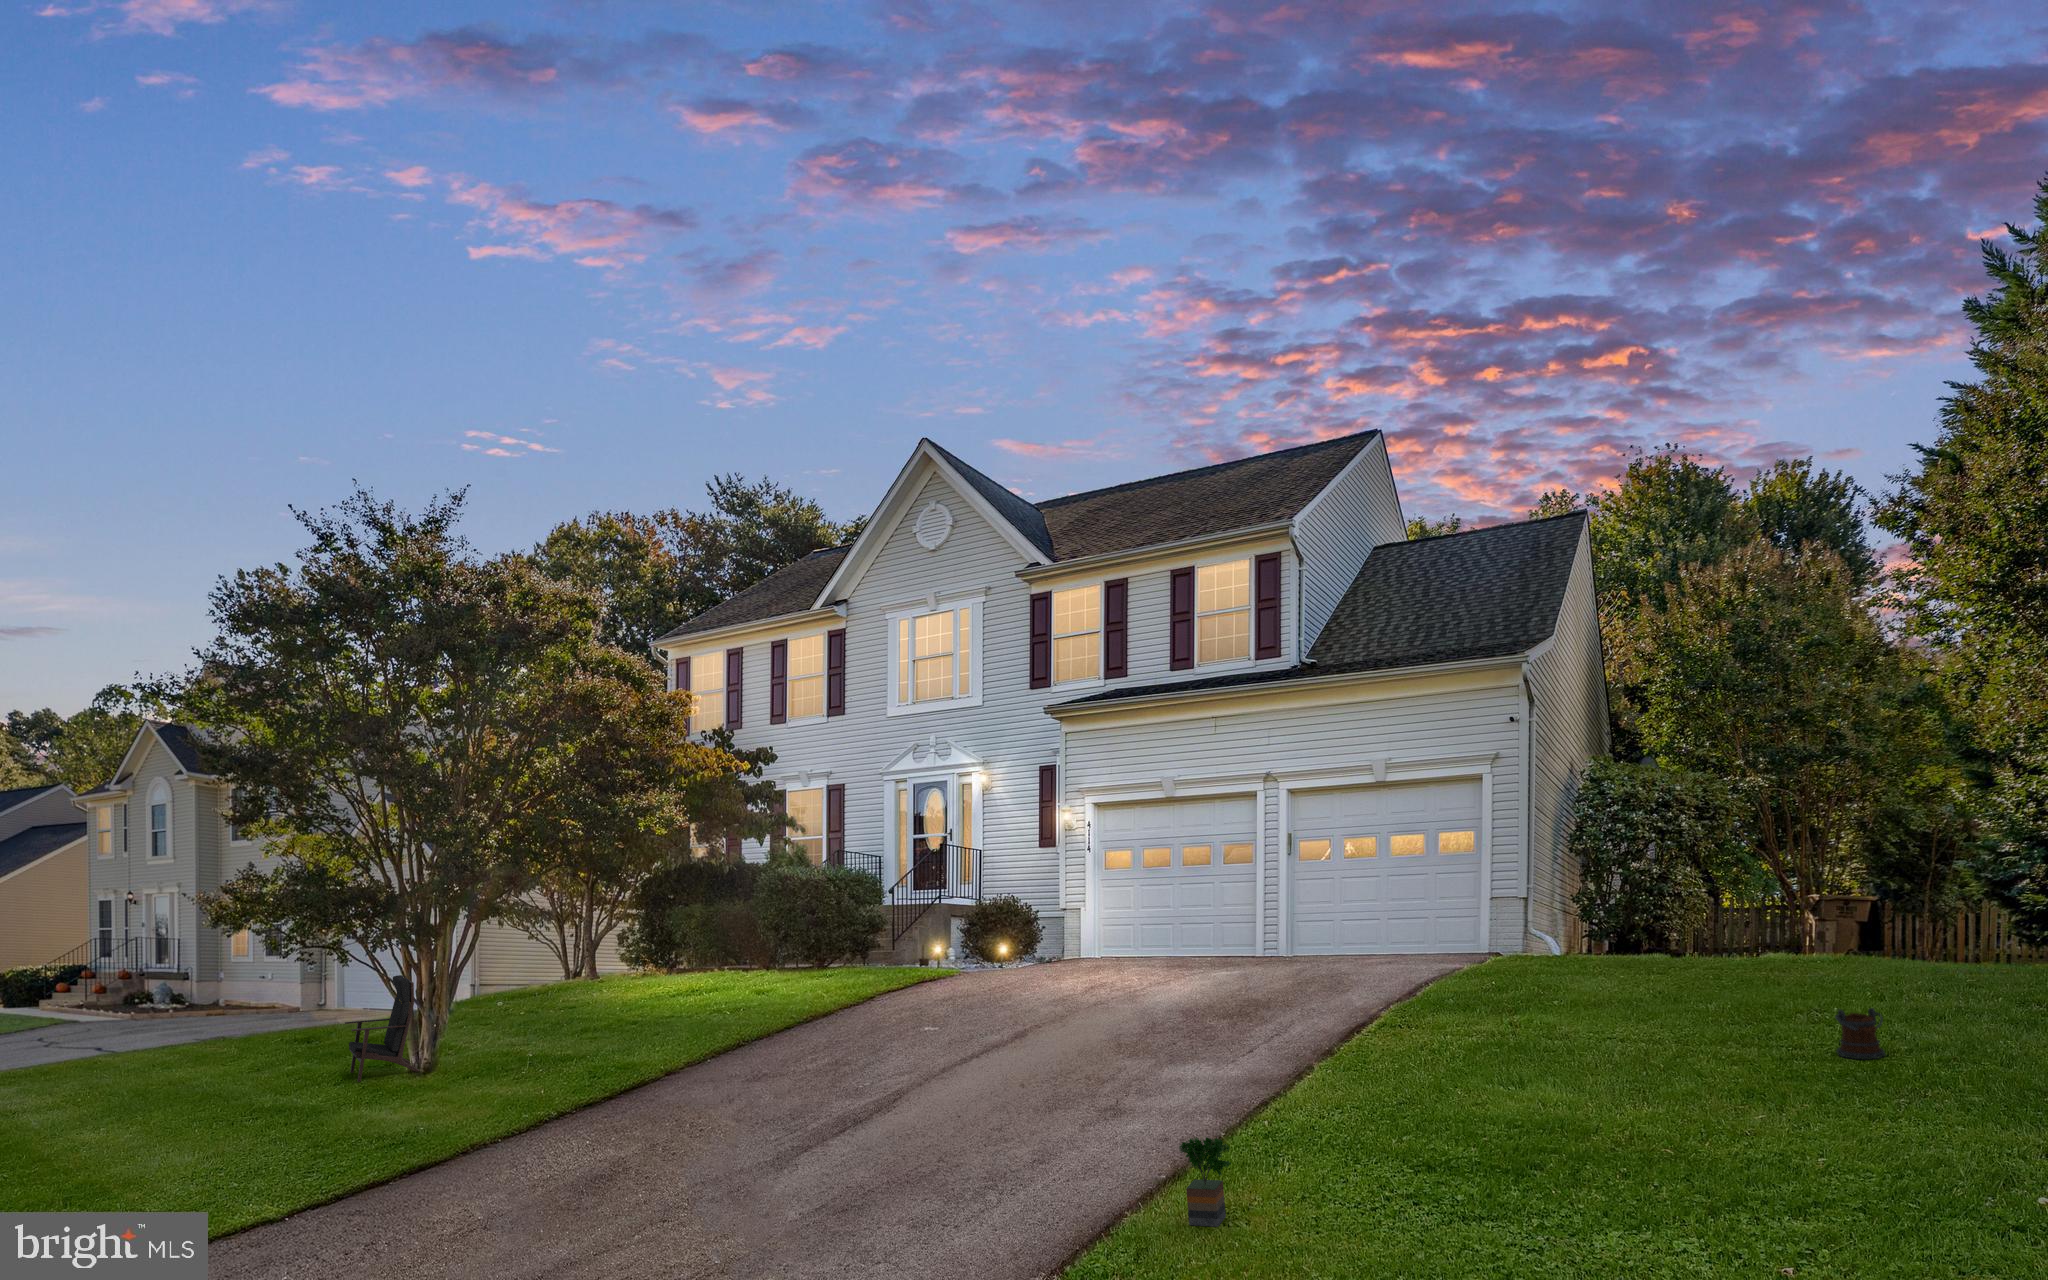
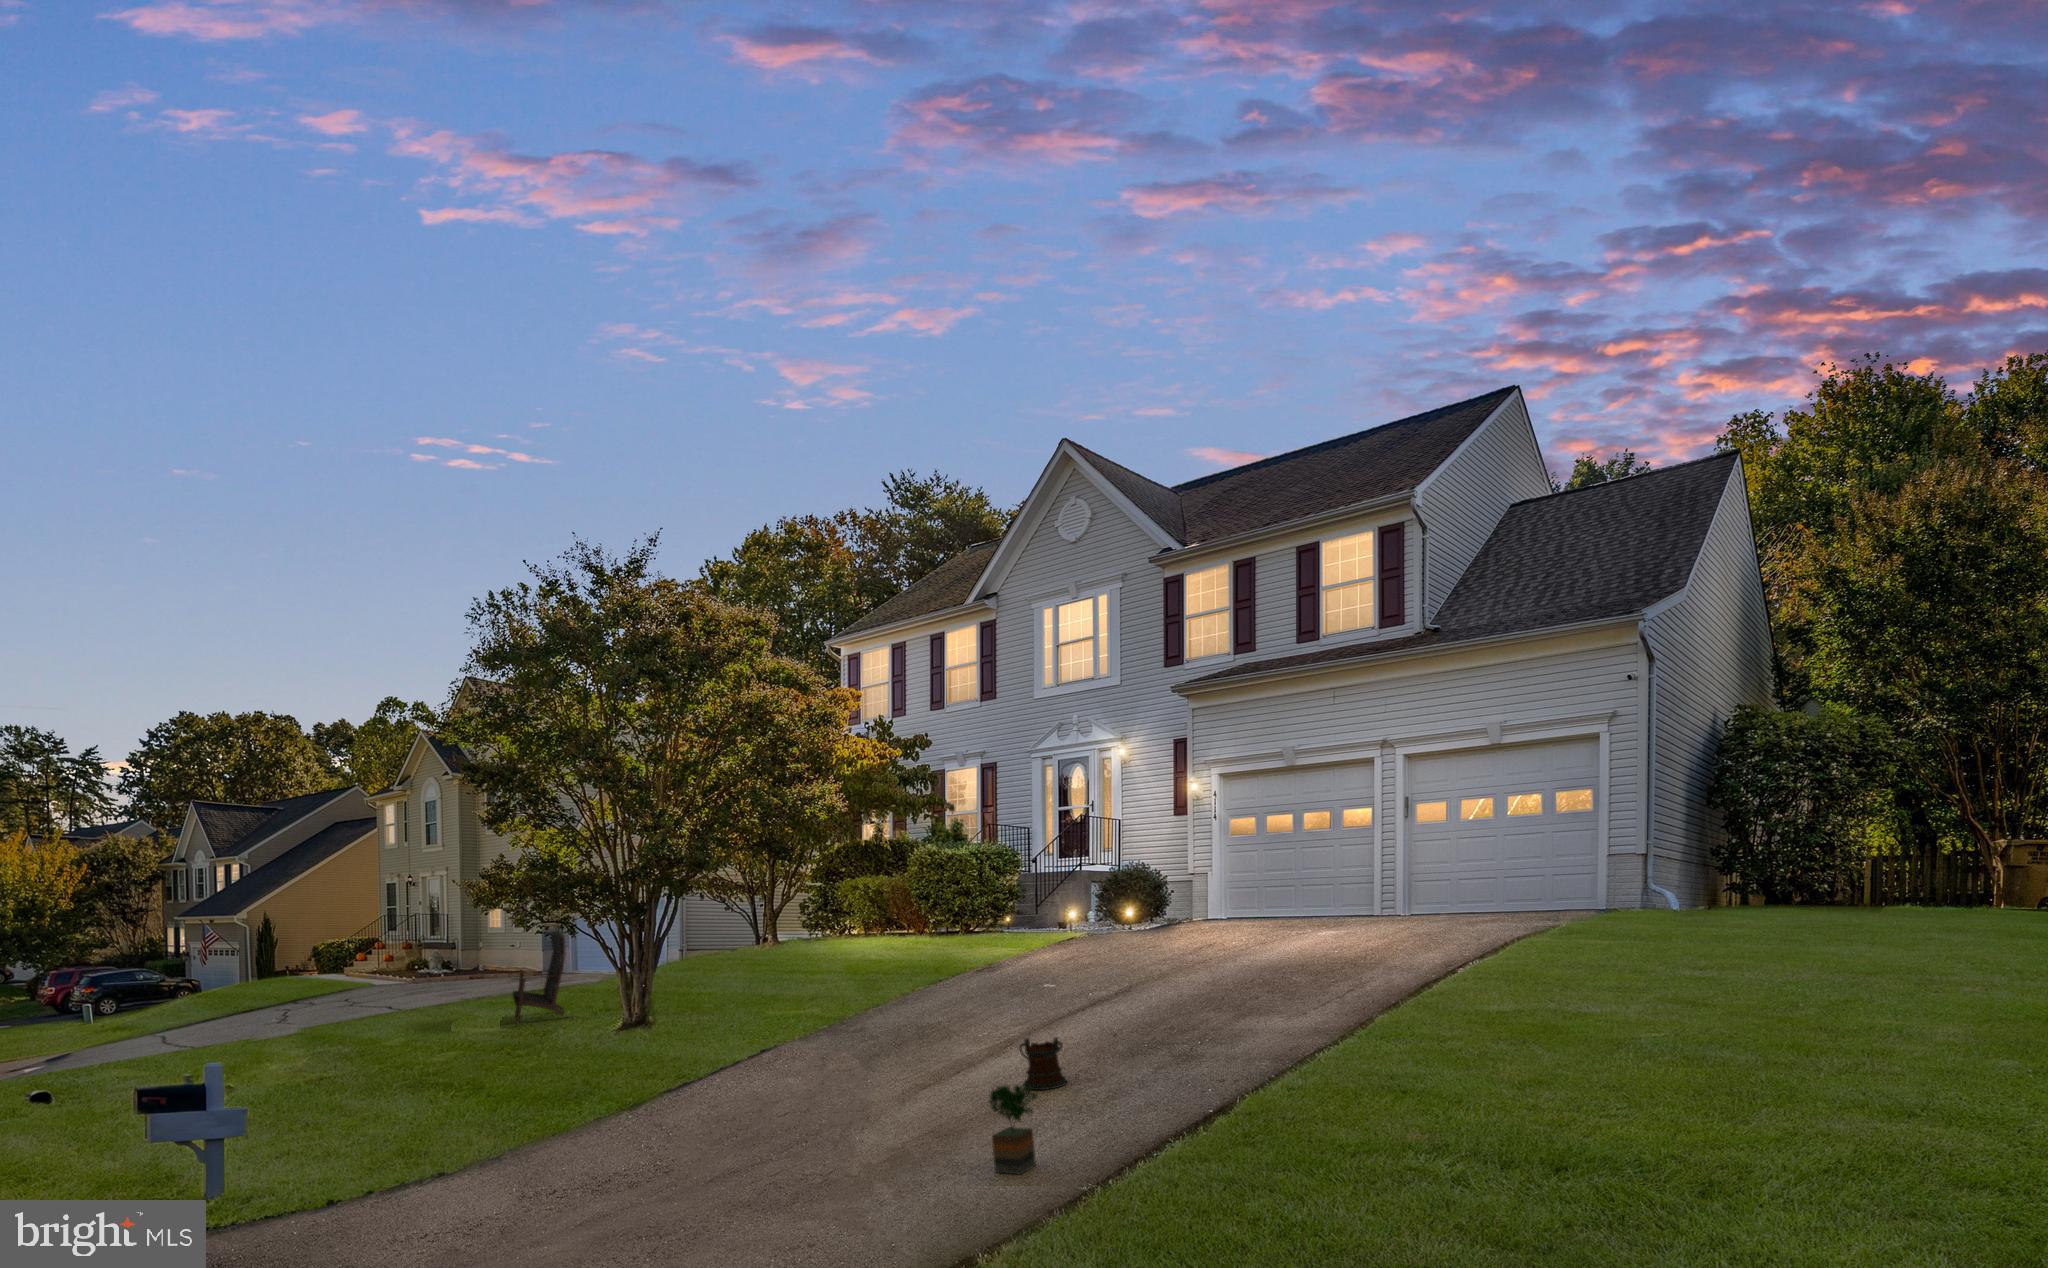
bucket: present [1835,1008,1885,1059] -> present [1019,1037,1067,1090]
potted tree: present [1179,1137,1231,1227] -> present [989,1085,1037,1175]

